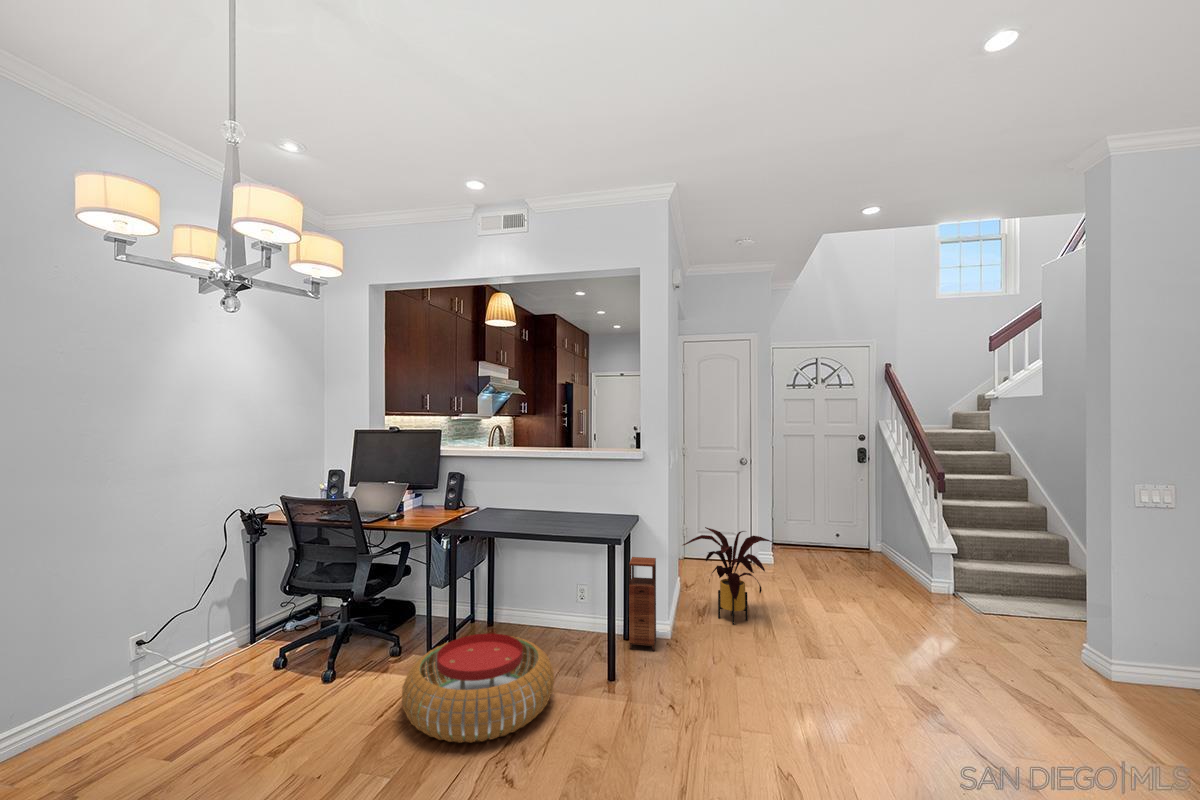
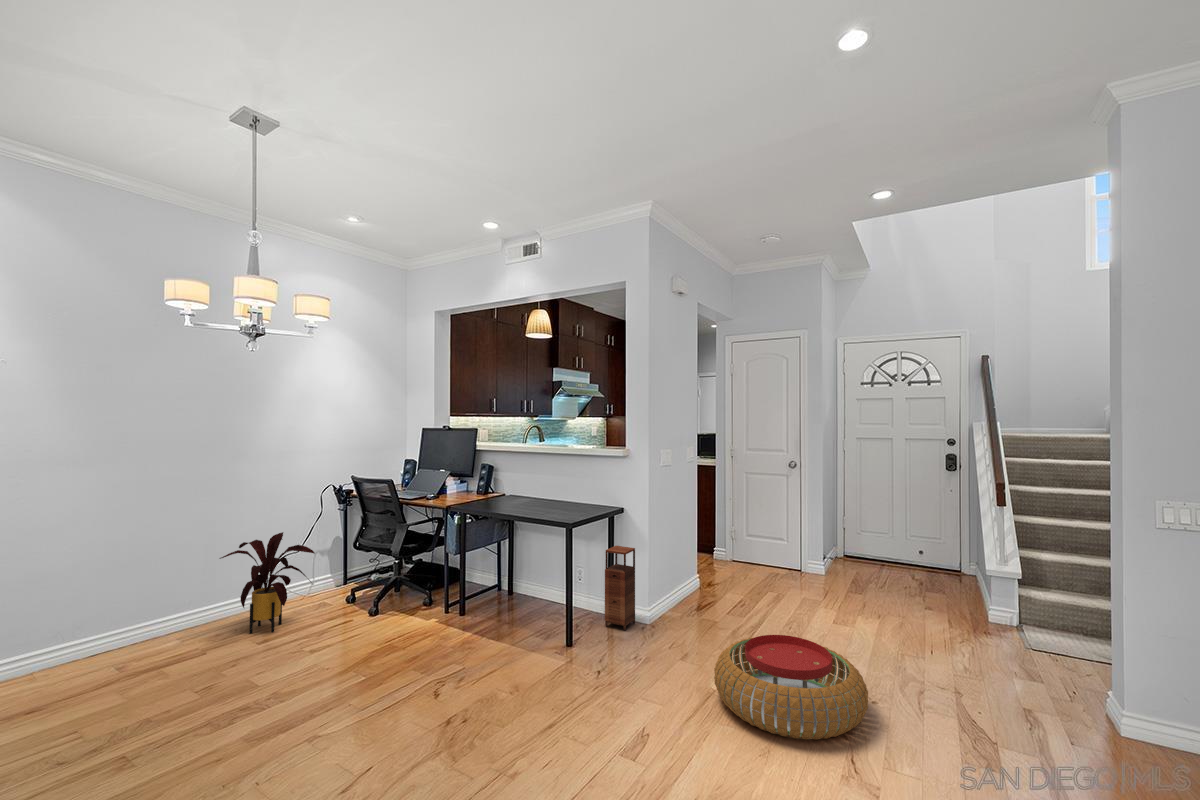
house plant: present [683,527,772,625] -> present [220,532,315,634]
pouf: present [402,633,554,743] -> present [714,635,868,740]

